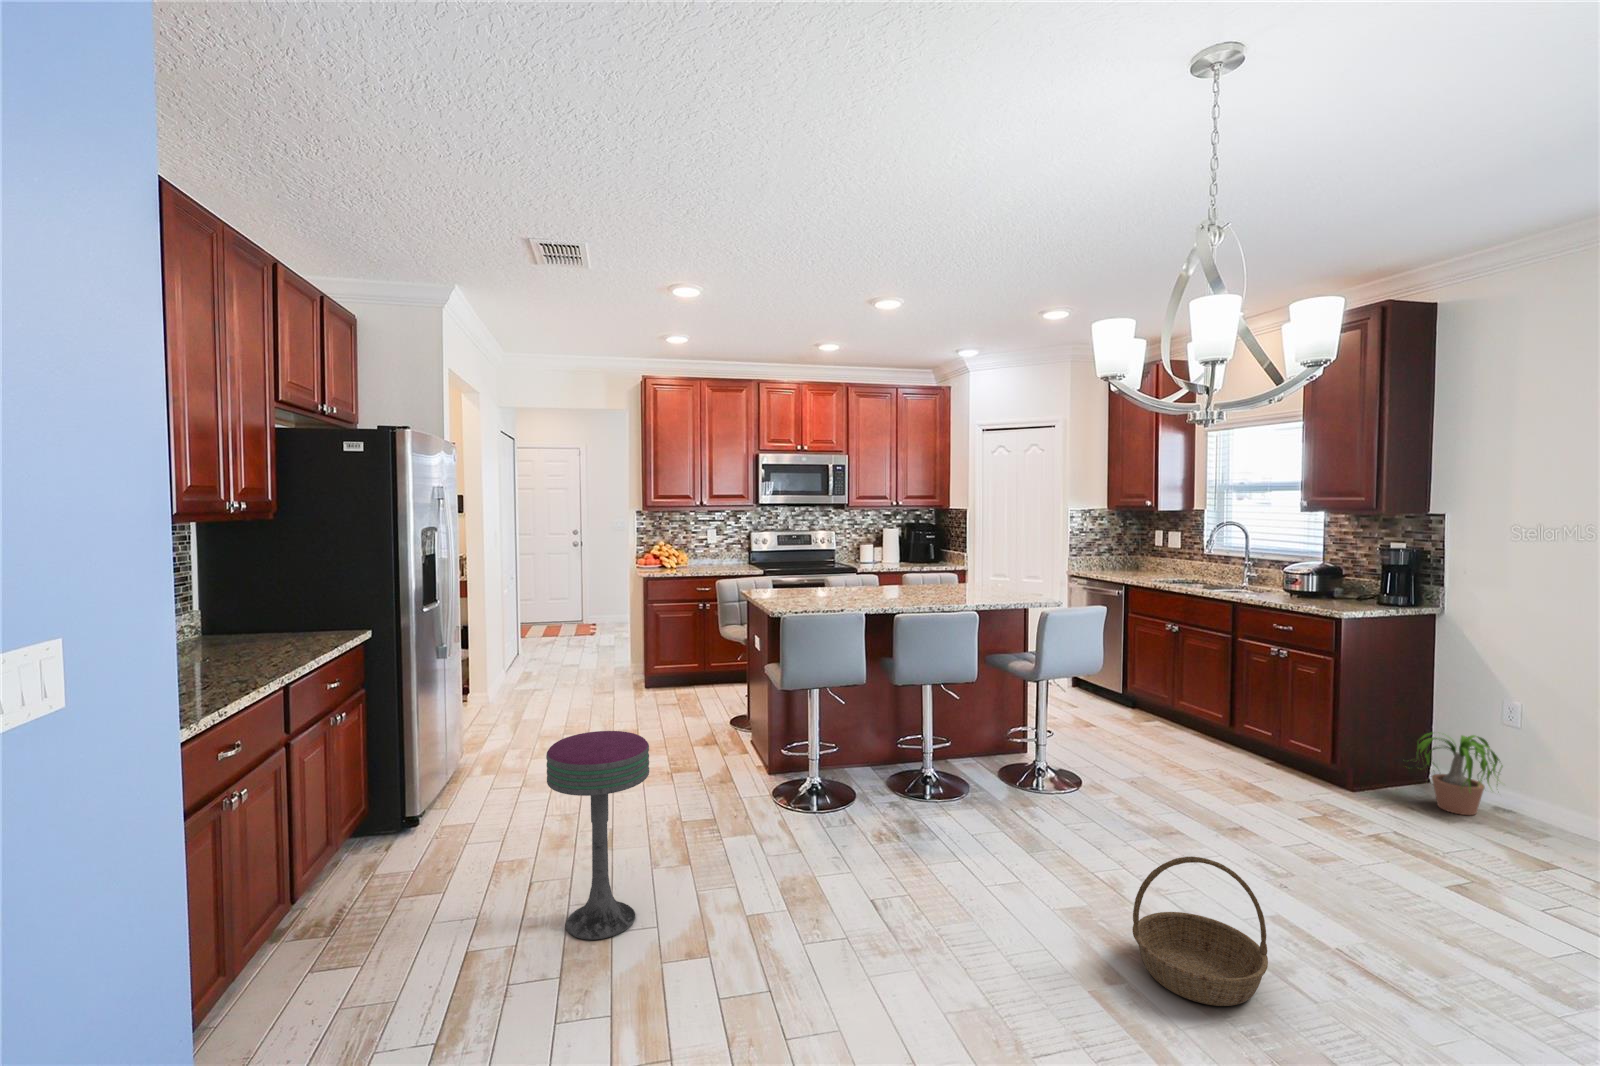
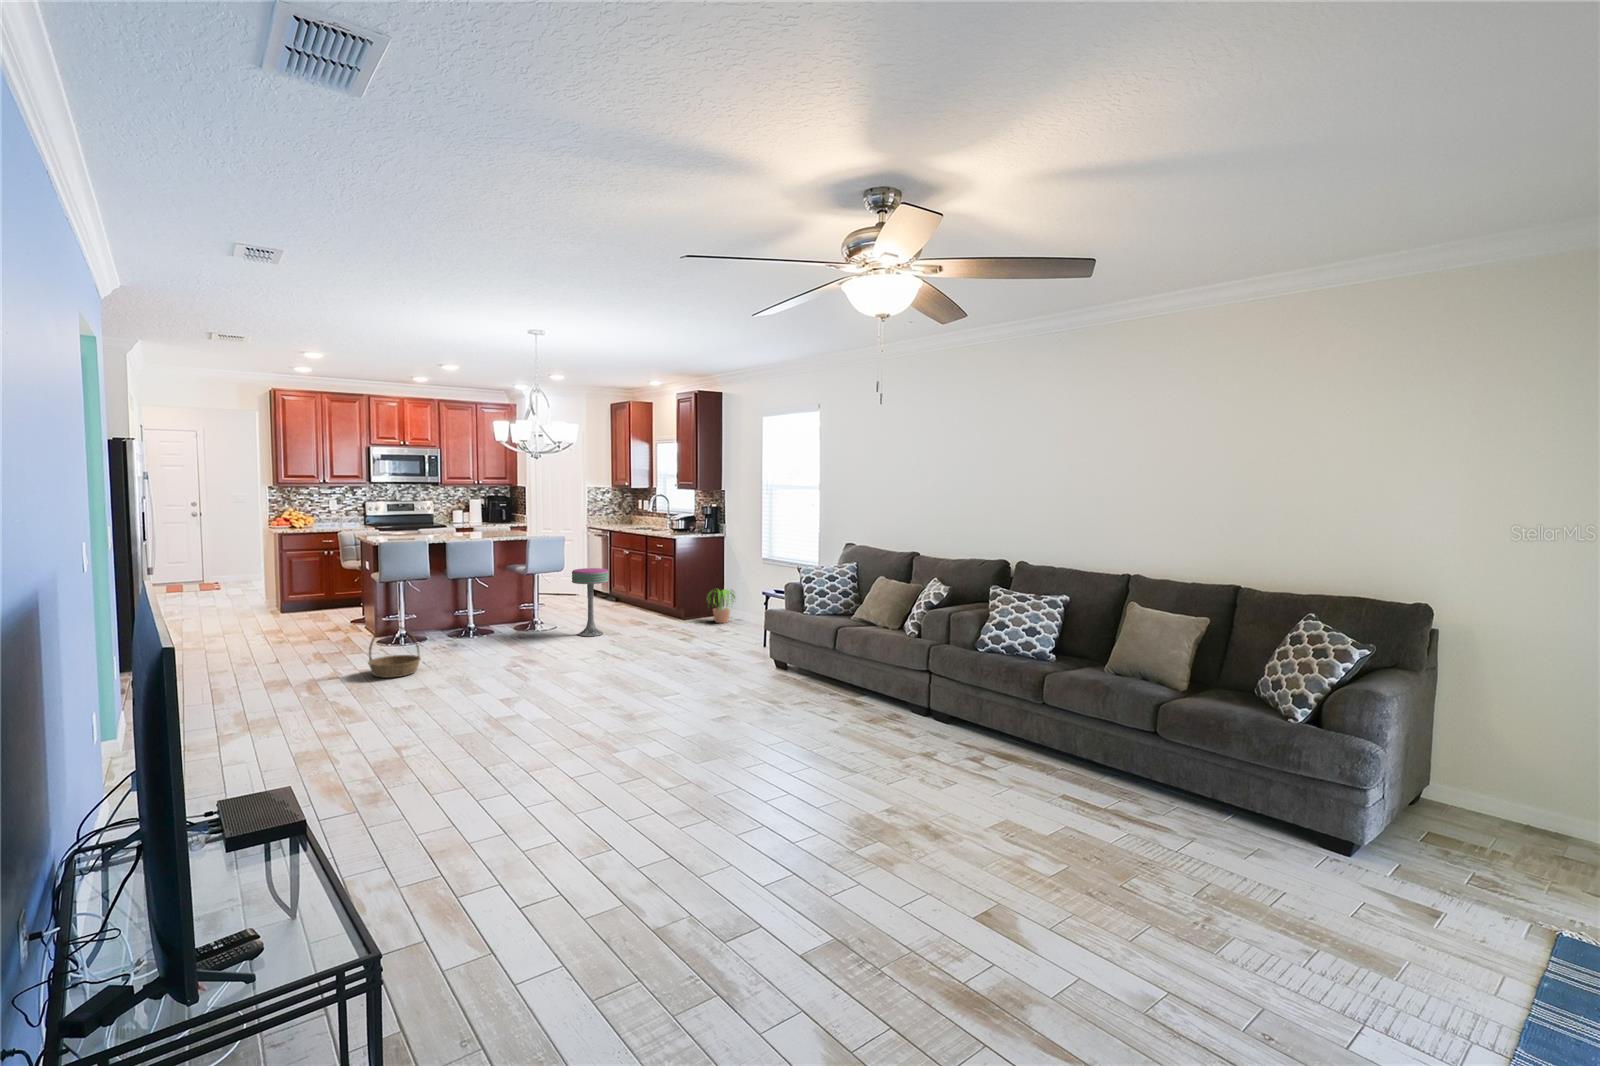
bar stool: present [546,731,649,940] -> present [572,568,609,636]
basket: present [1132,856,1268,1006] -> present [368,626,420,678]

